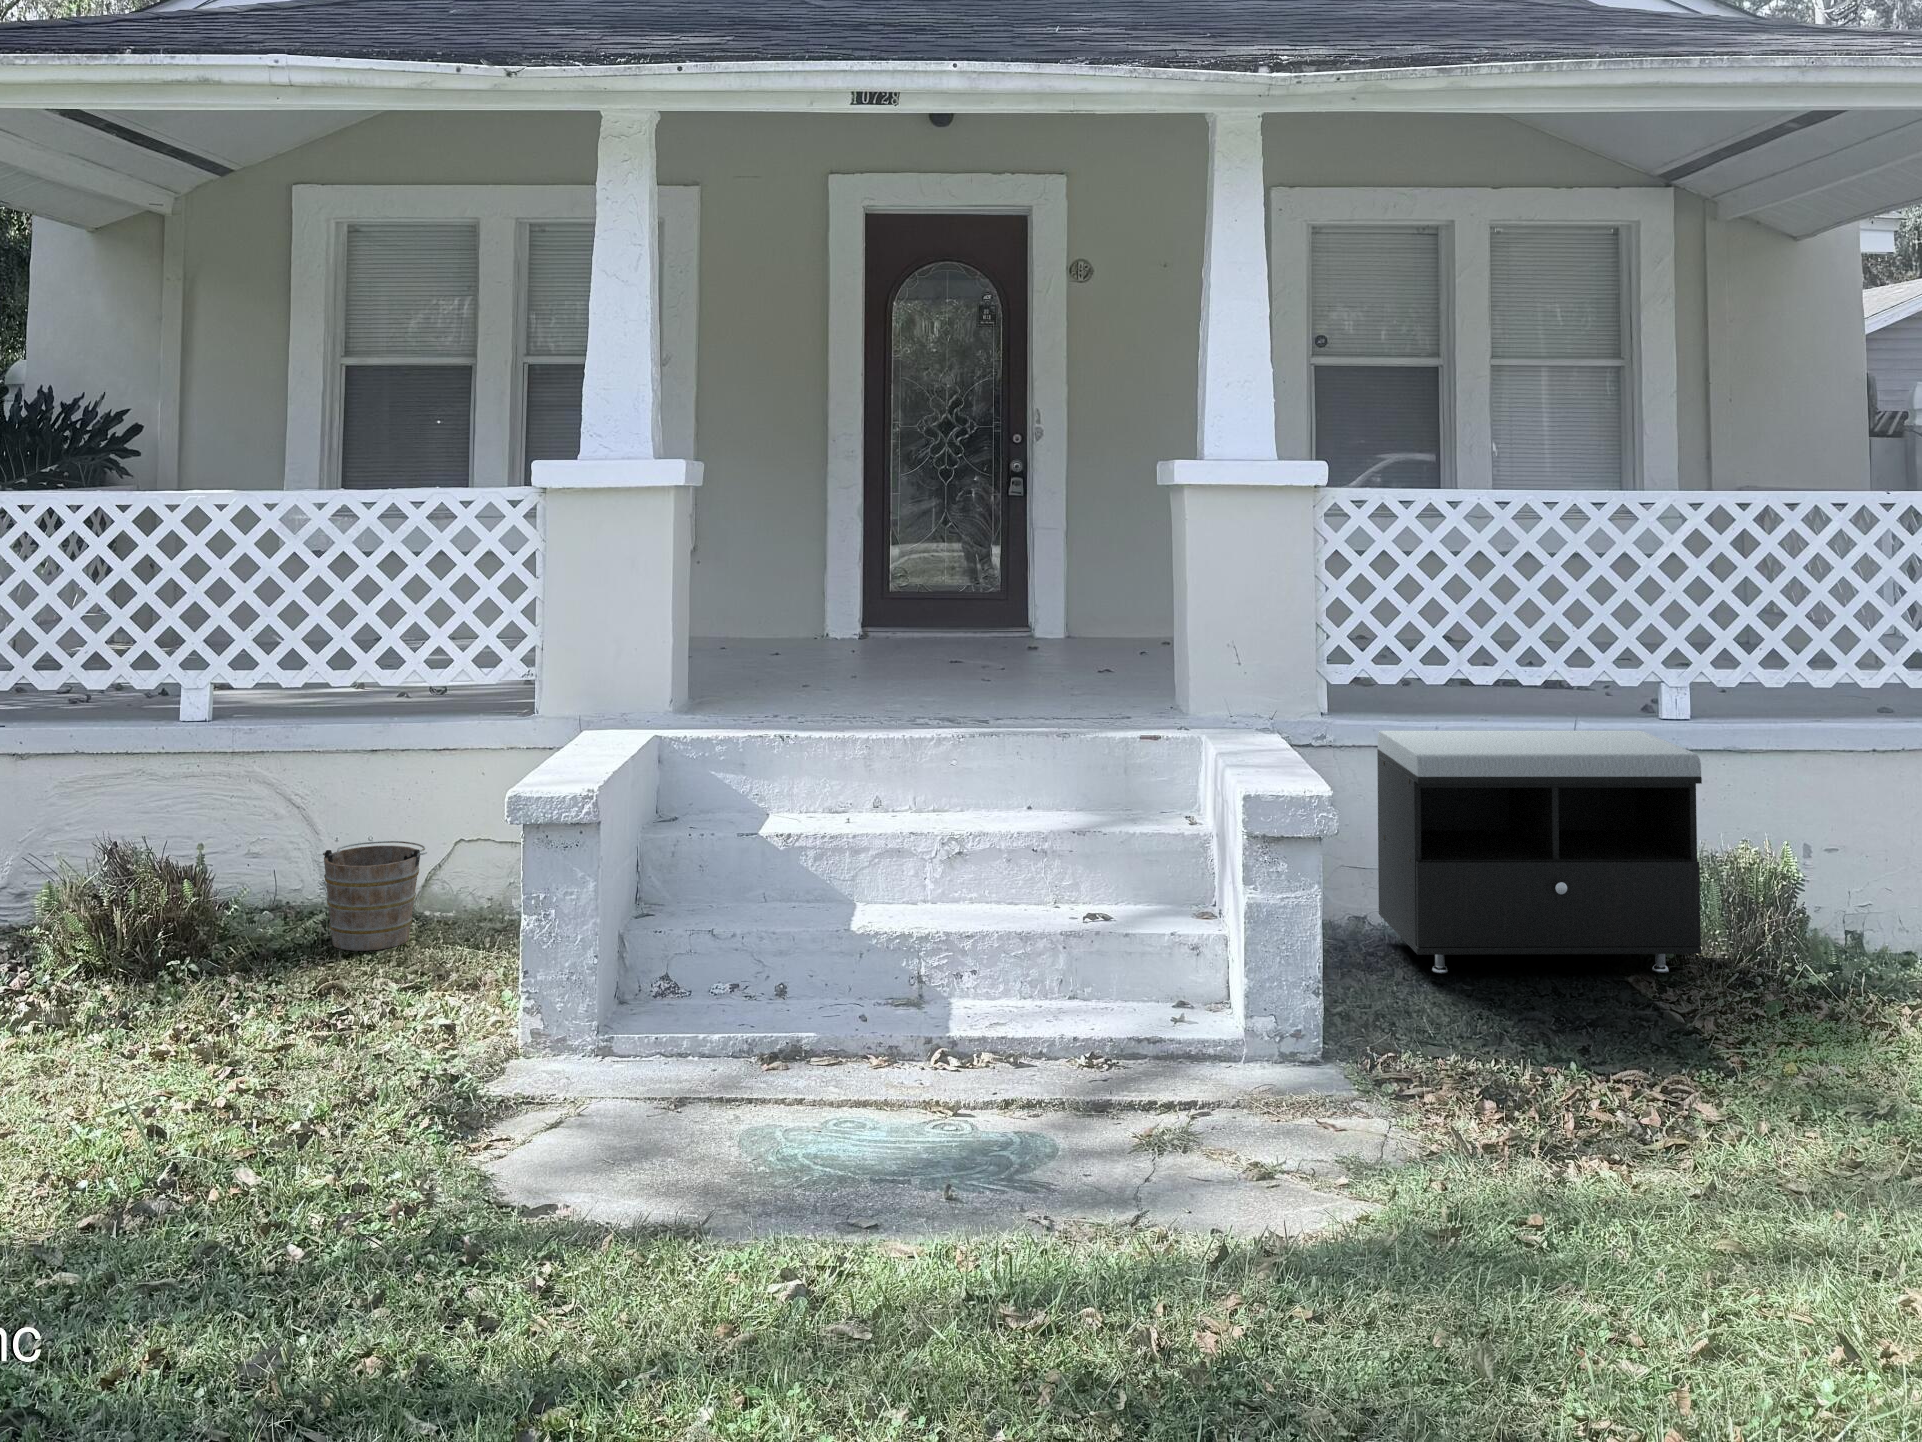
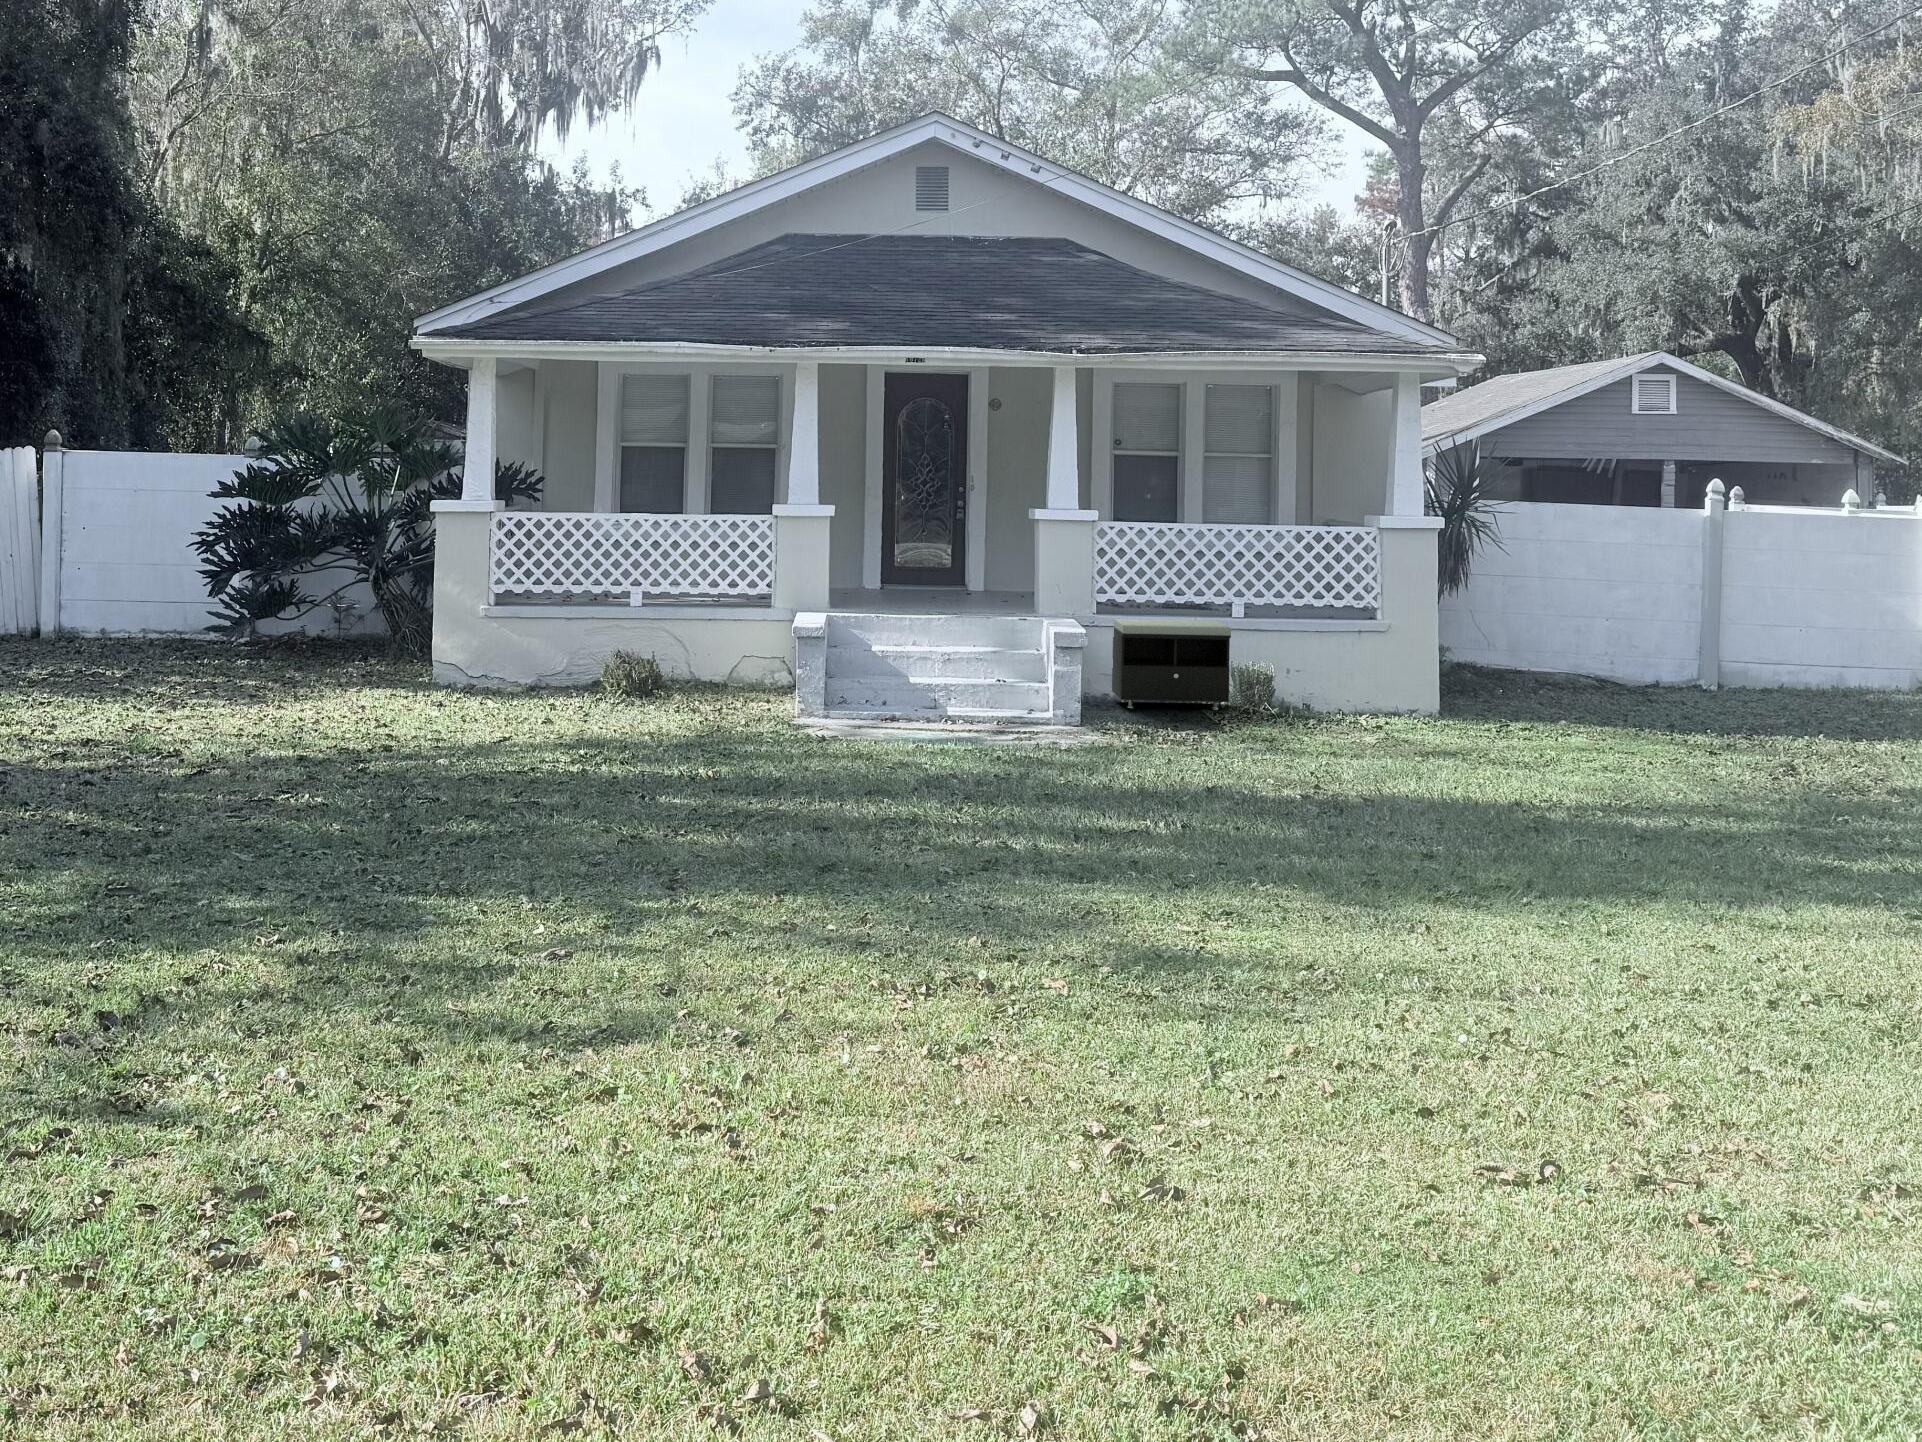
bucket: present [323,841,427,951] -> none [697,656,737,694]

